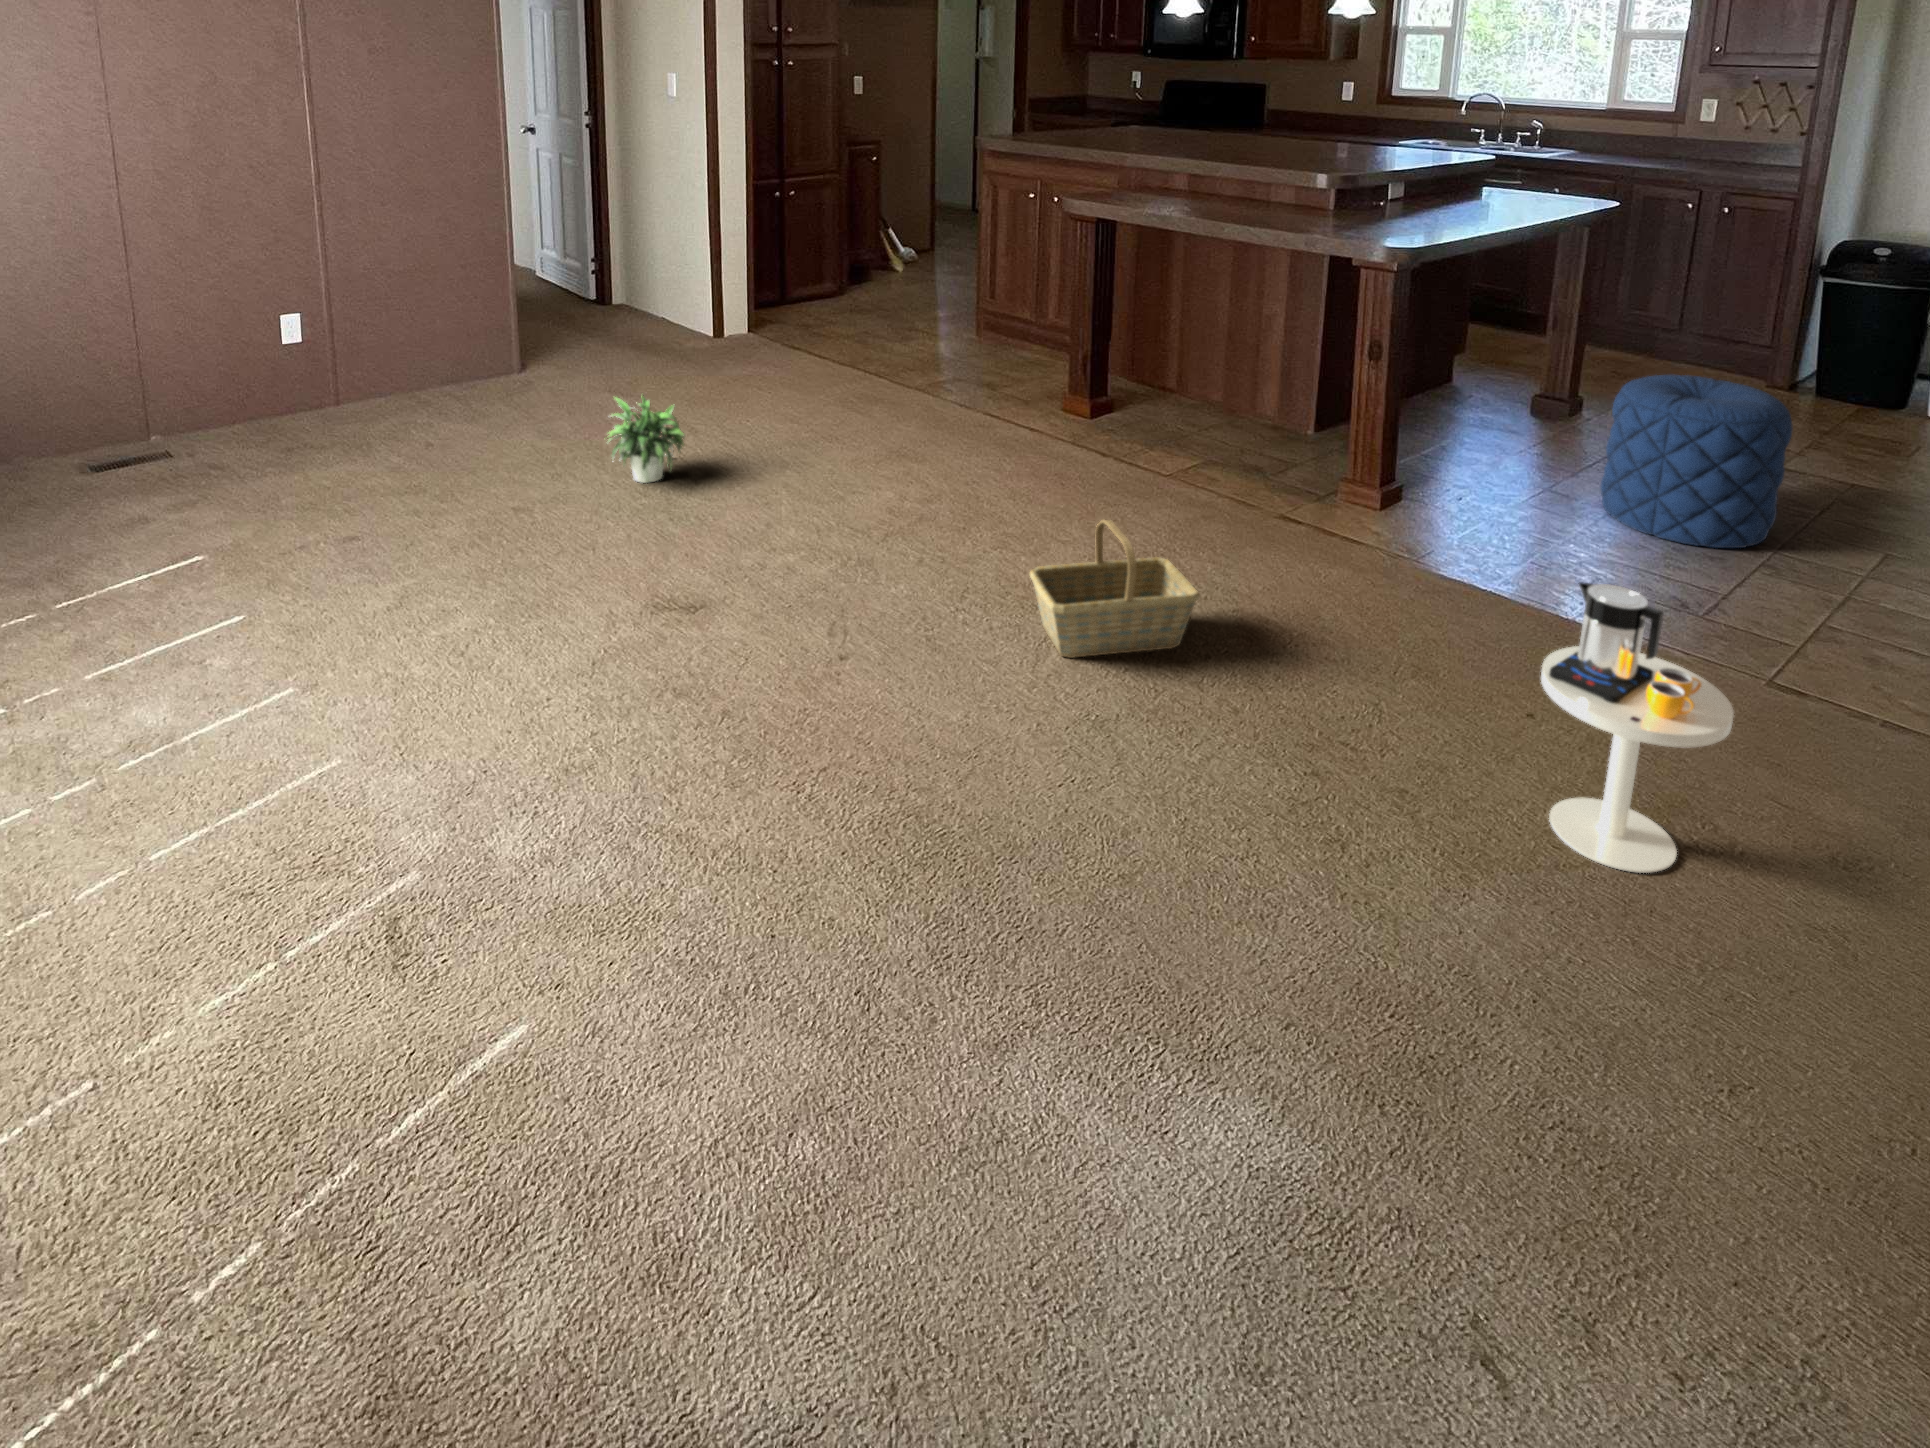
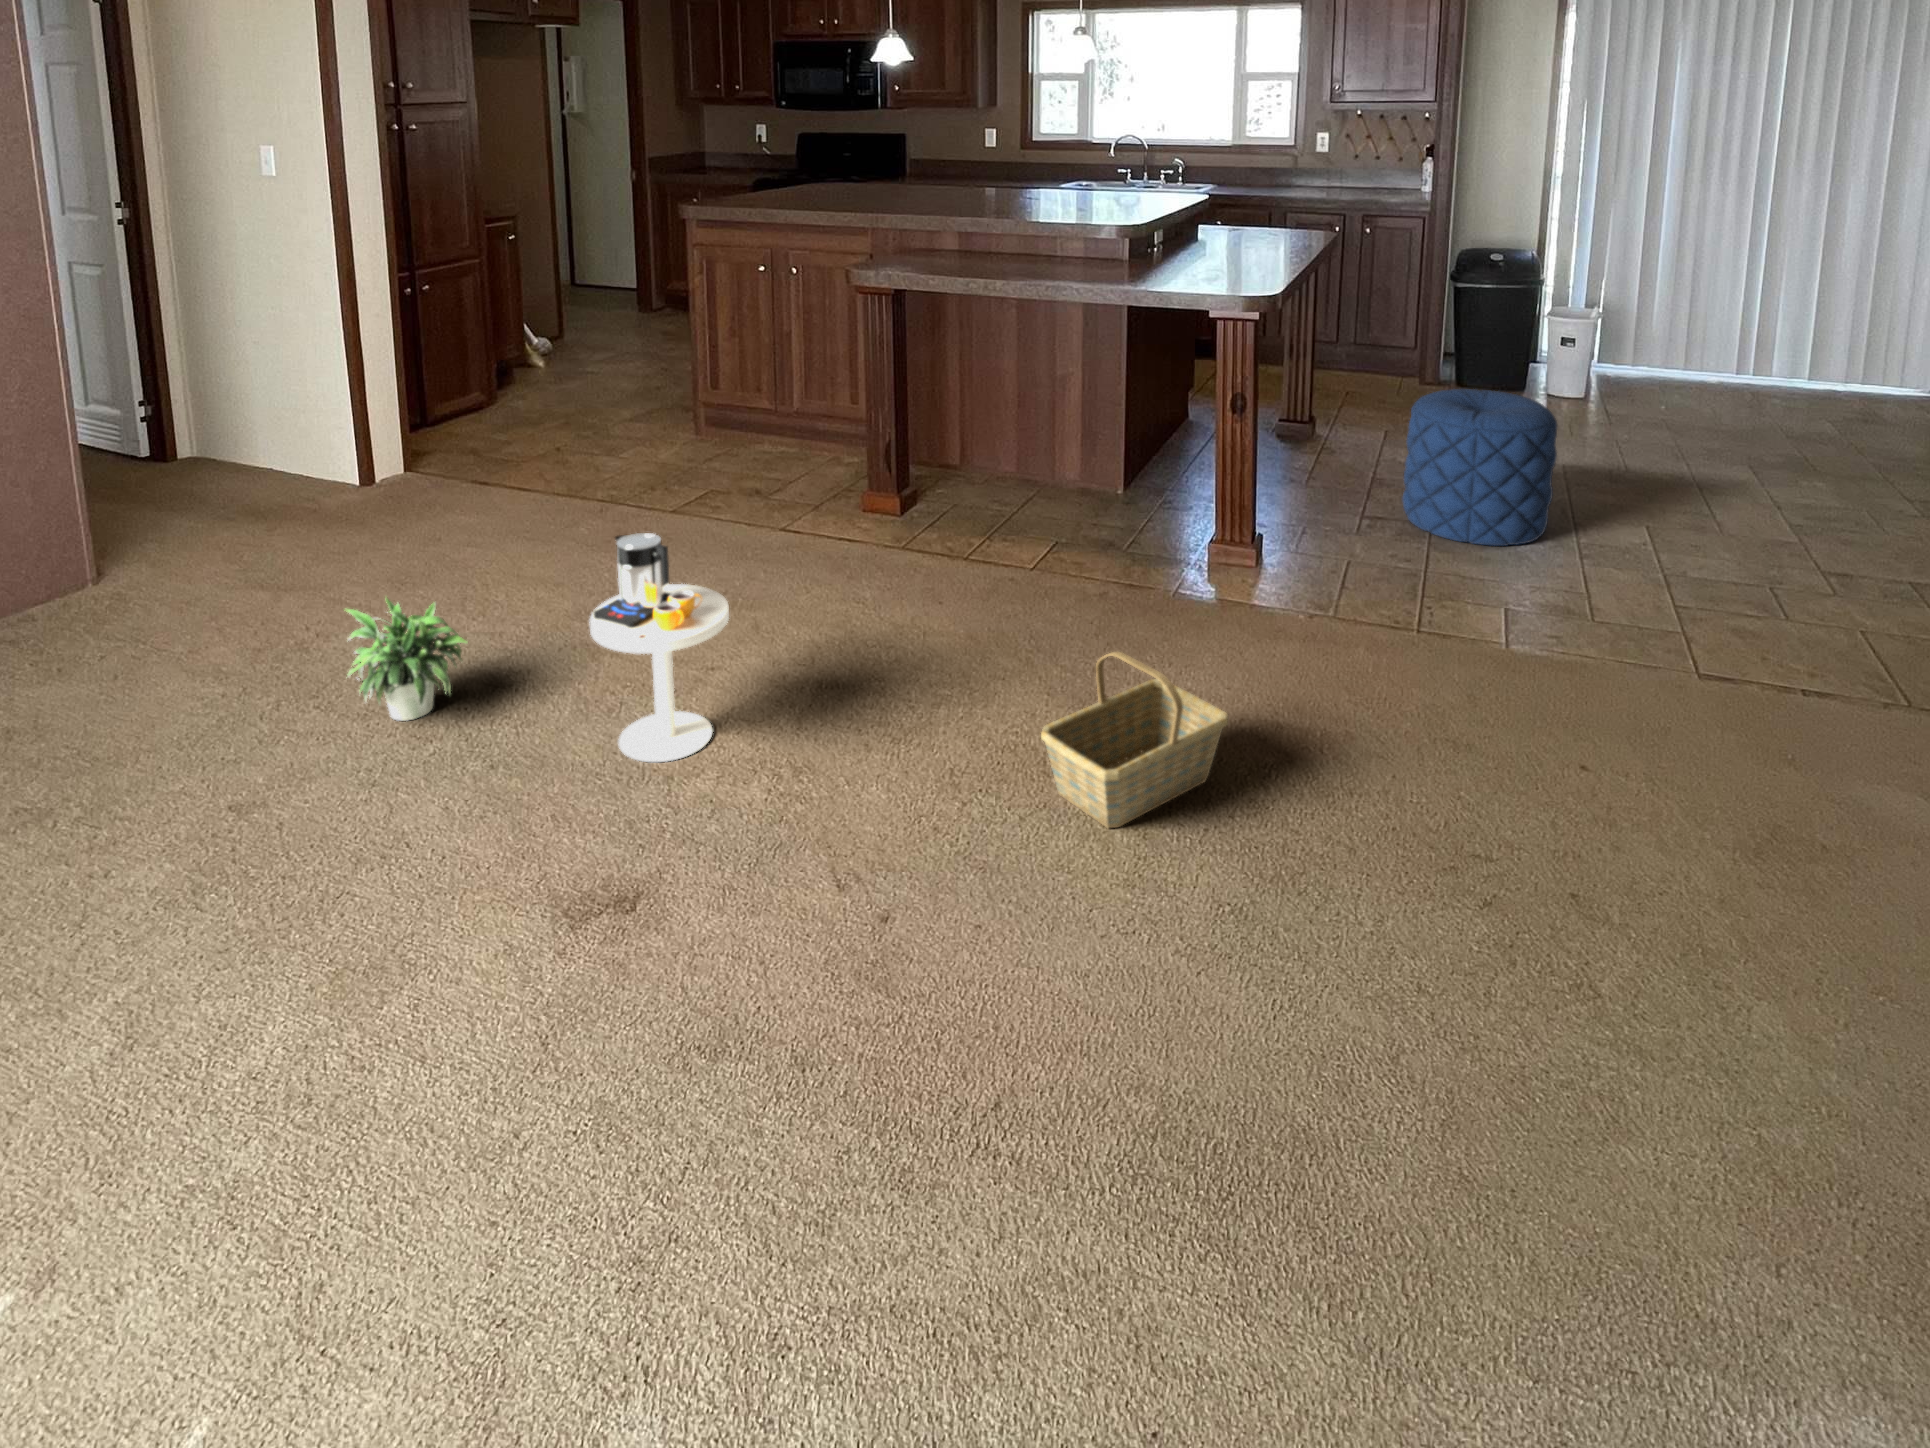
side table: present [1541,583,1734,873] -> present [589,533,729,762]

